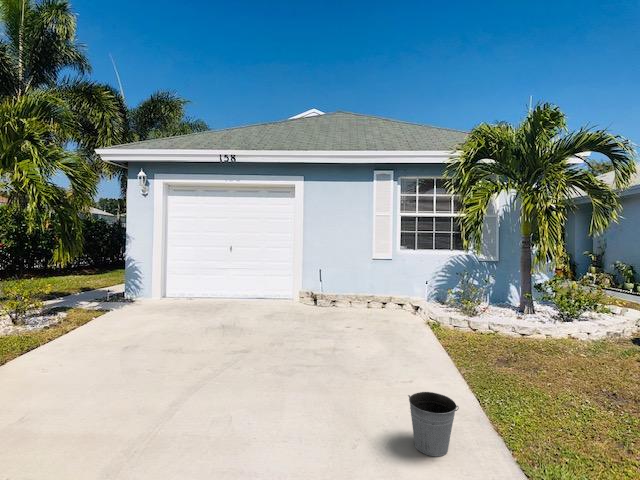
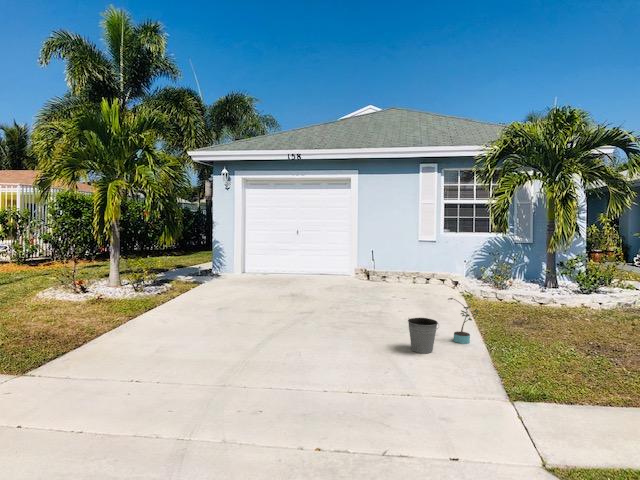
potted plant: none [457,344,504,424] -> present [448,292,478,344]

